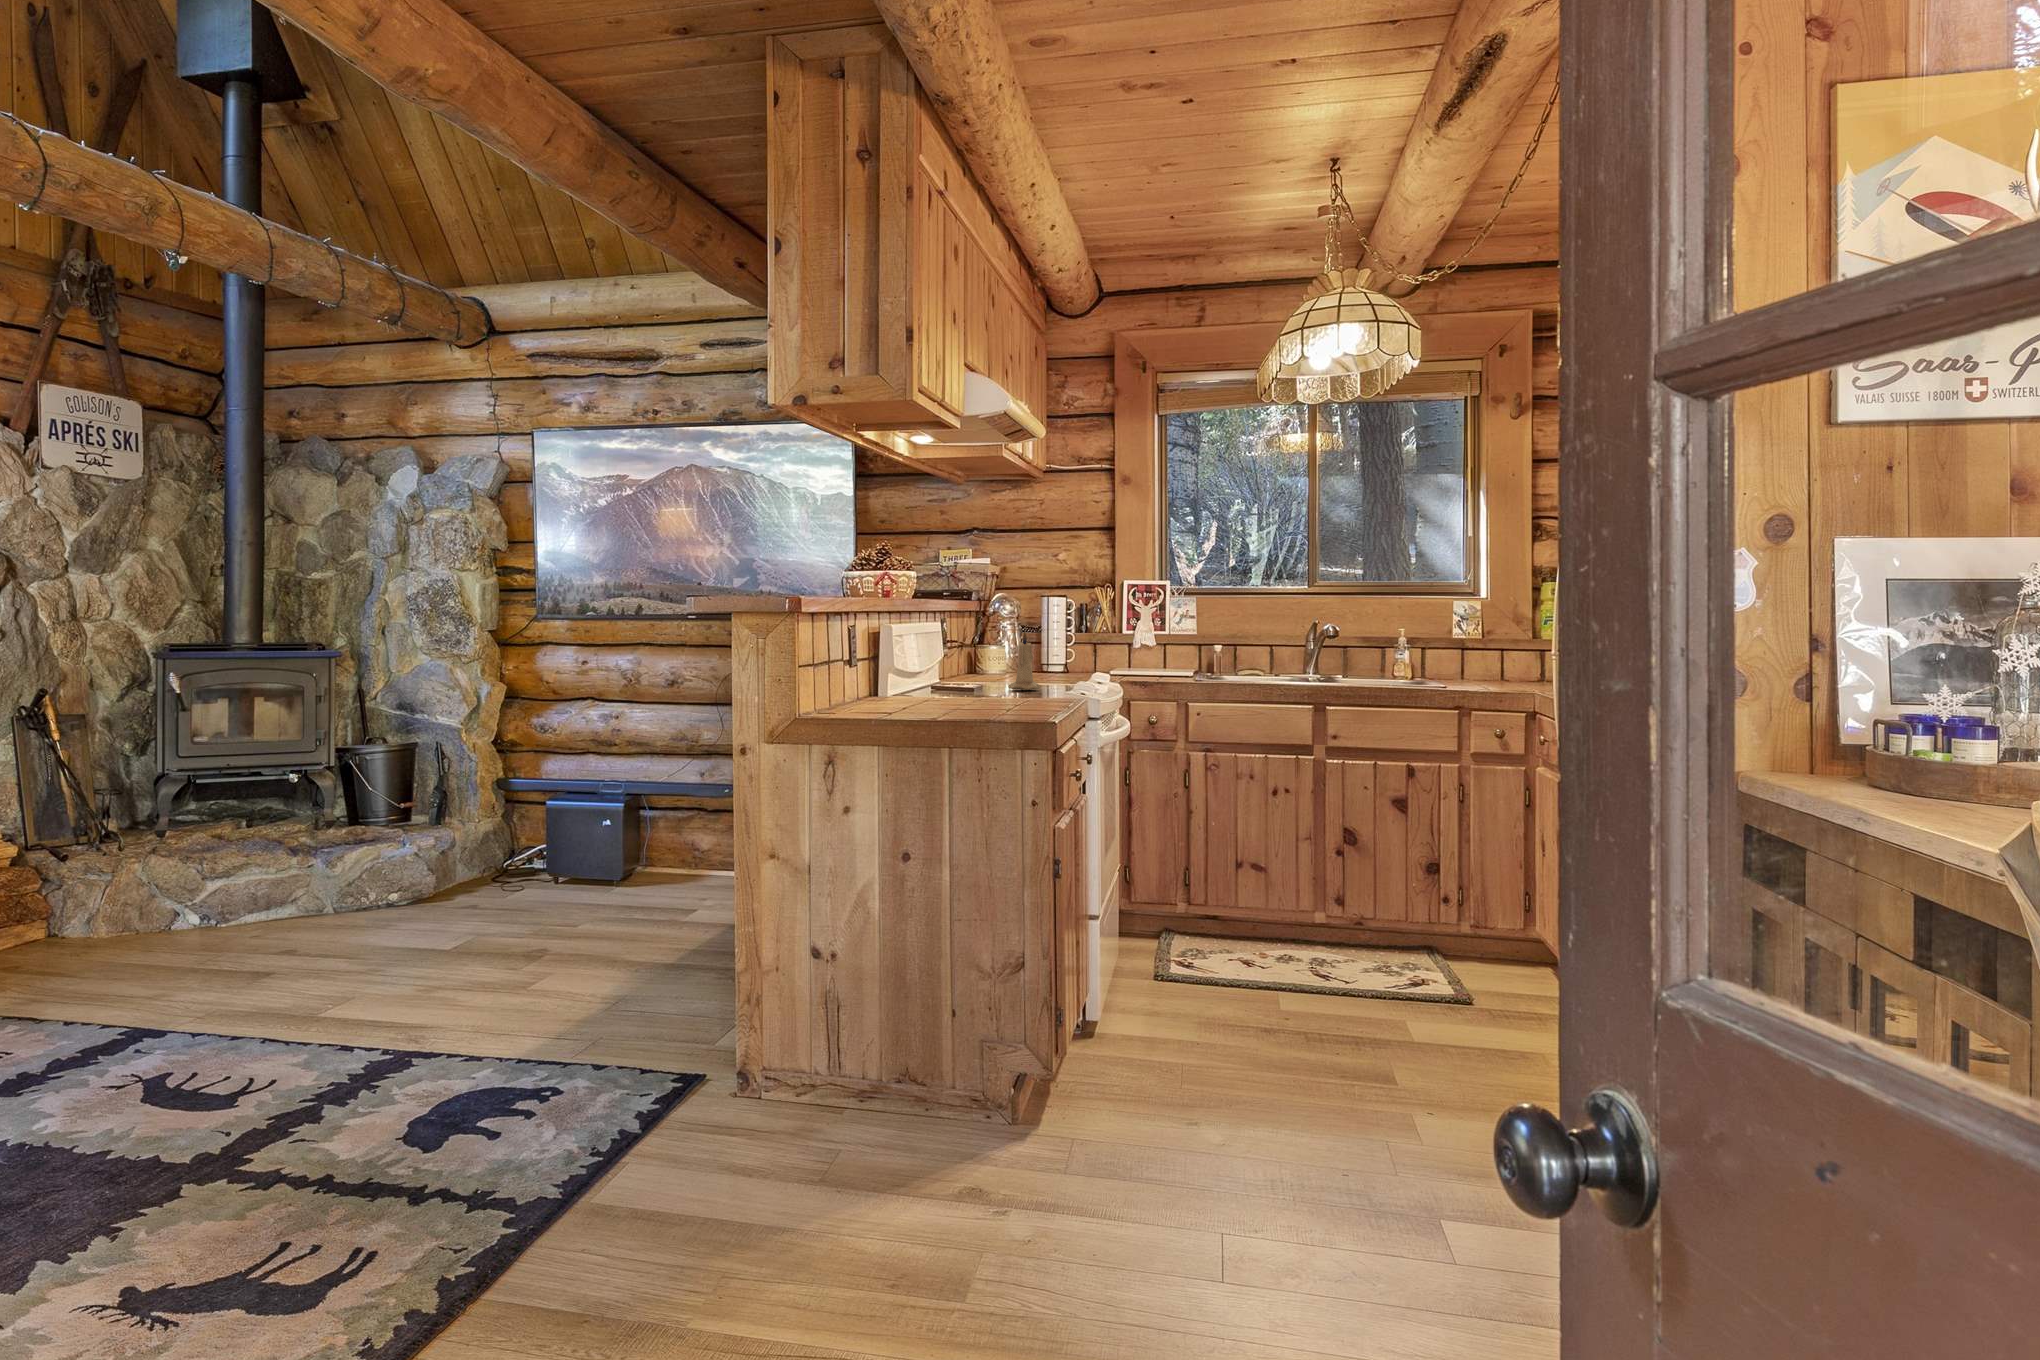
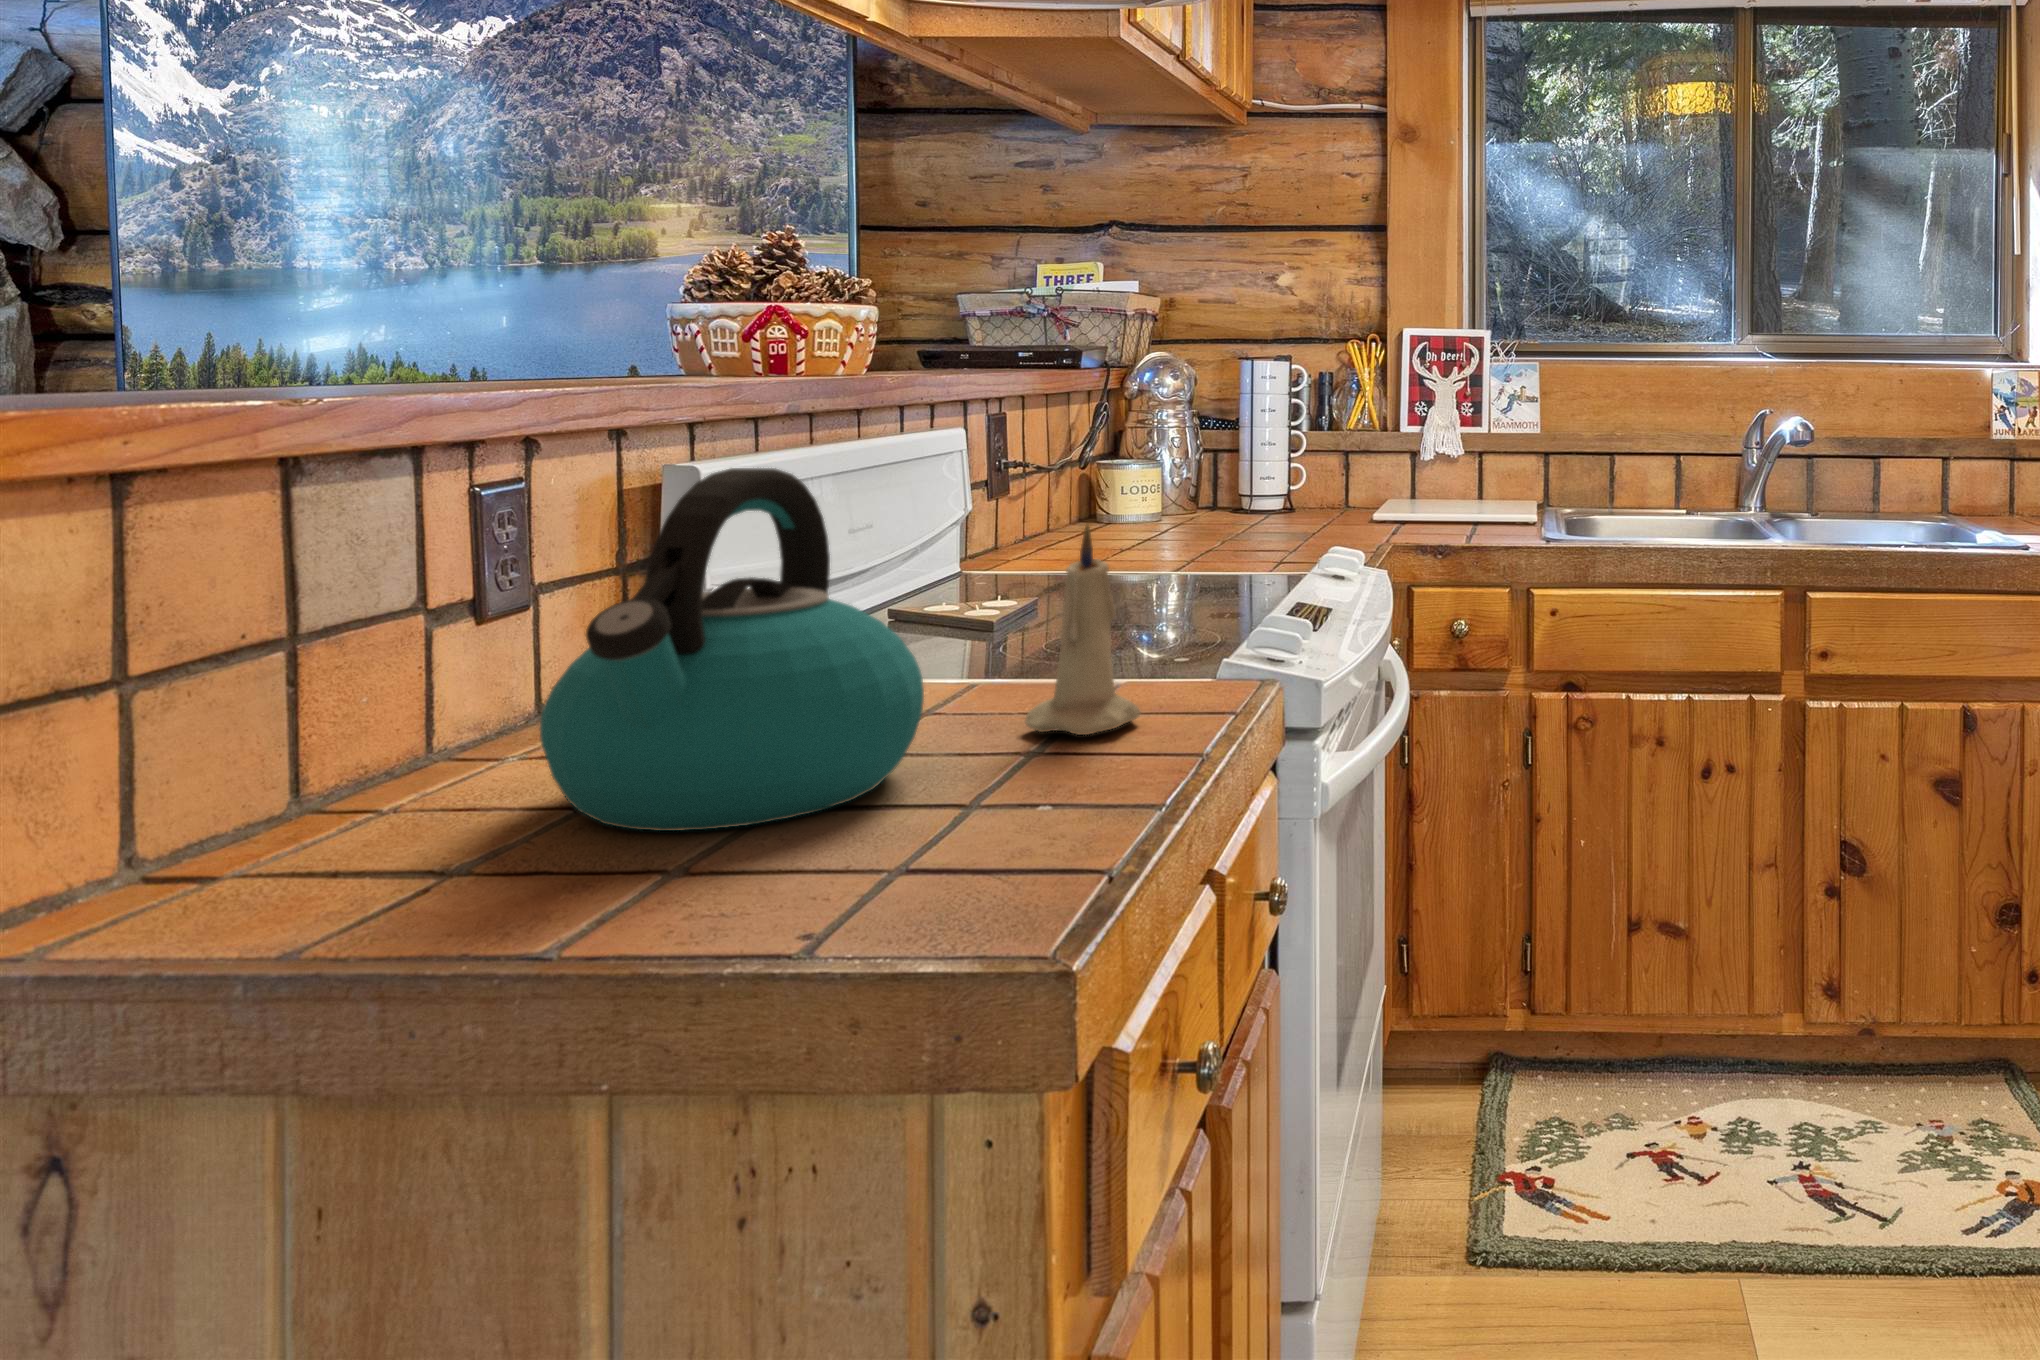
kettle: none [905,611,990,694] -> present [540,468,924,831]

